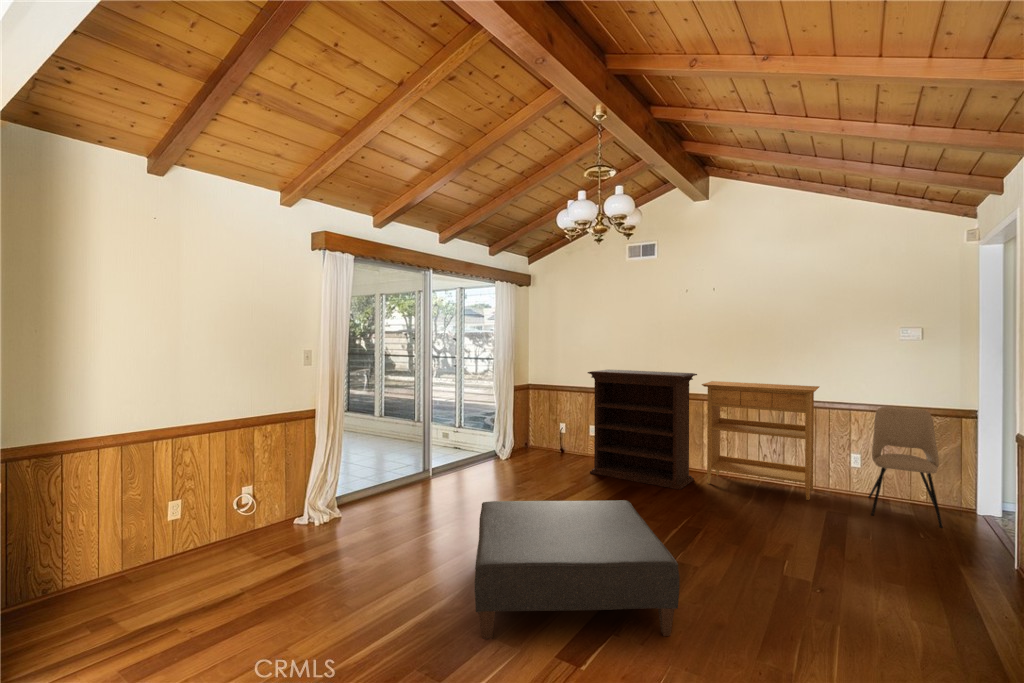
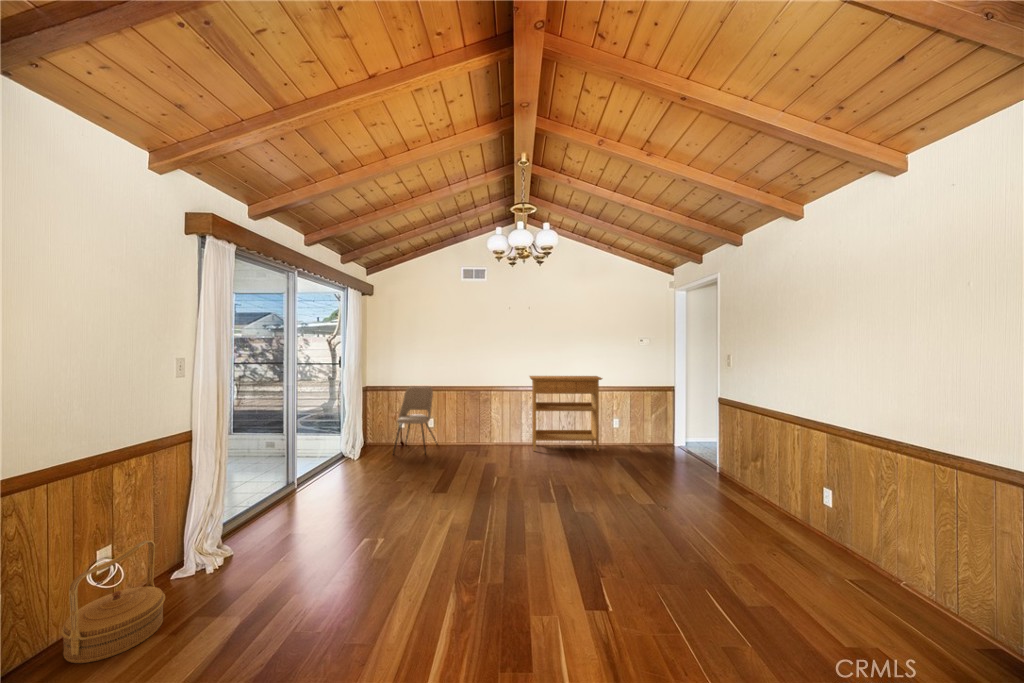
bookshelf: present [588,369,697,490] -> none [444,370,525,459]
dining chair: present [868,407,943,528] -> present [393,386,438,454]
woven basket: none [210,486,271,559] -> present [61,541,165,663]
ottoman: present [475,500,679,639] -> none [439,471,639,617]

